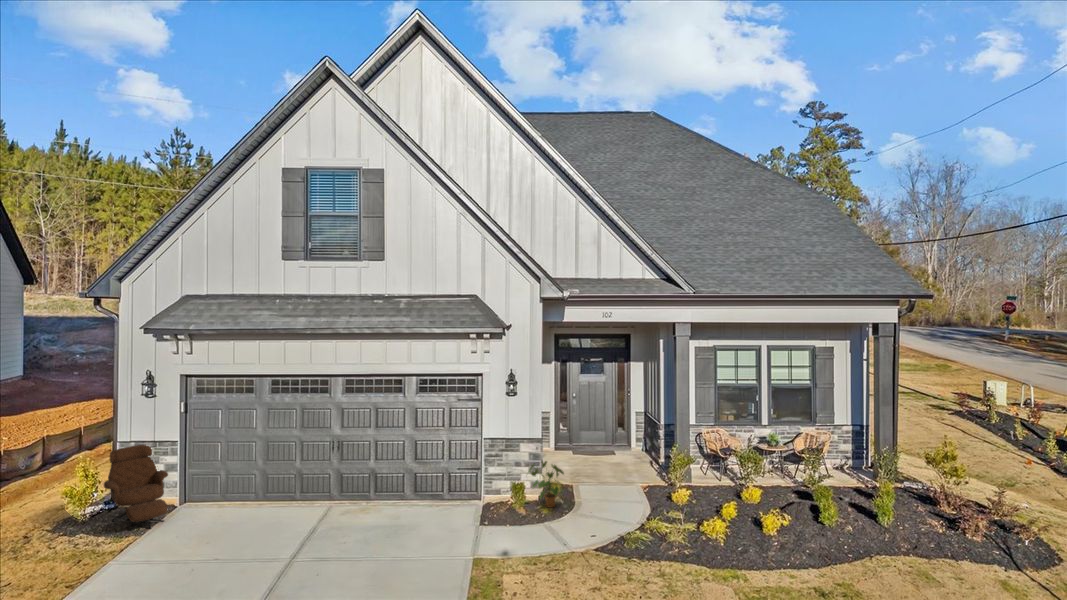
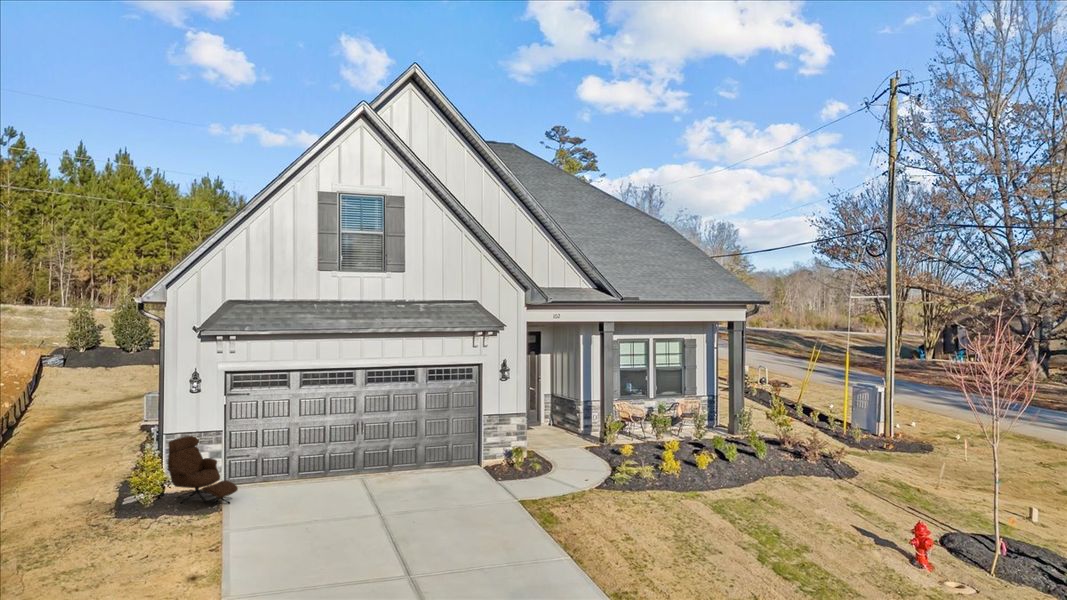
house plant: present [529,461,564,508] -> none [516,429,545,461]

